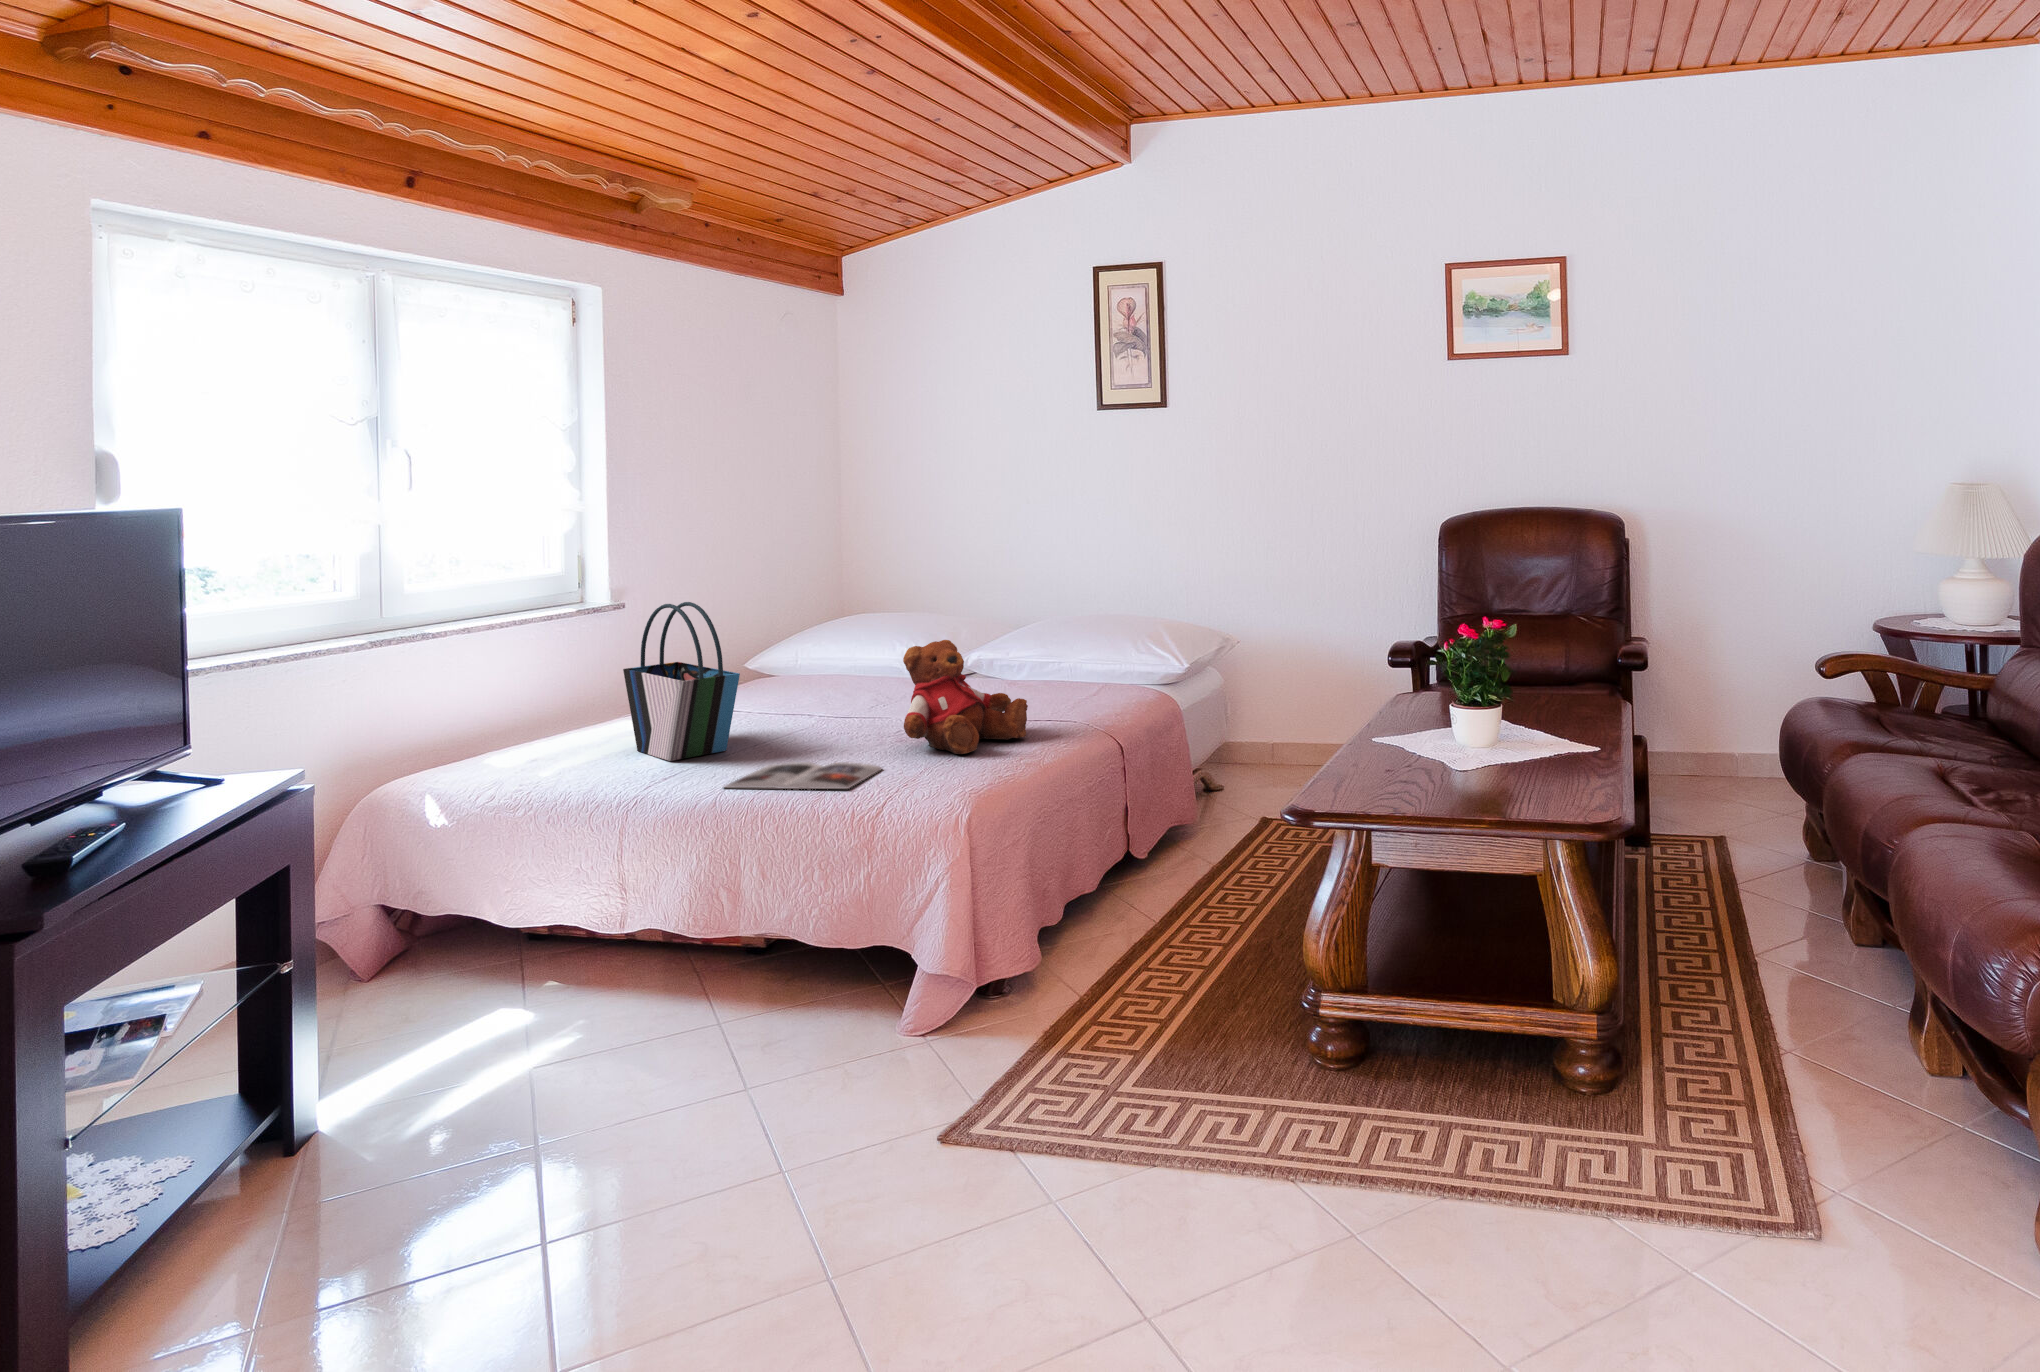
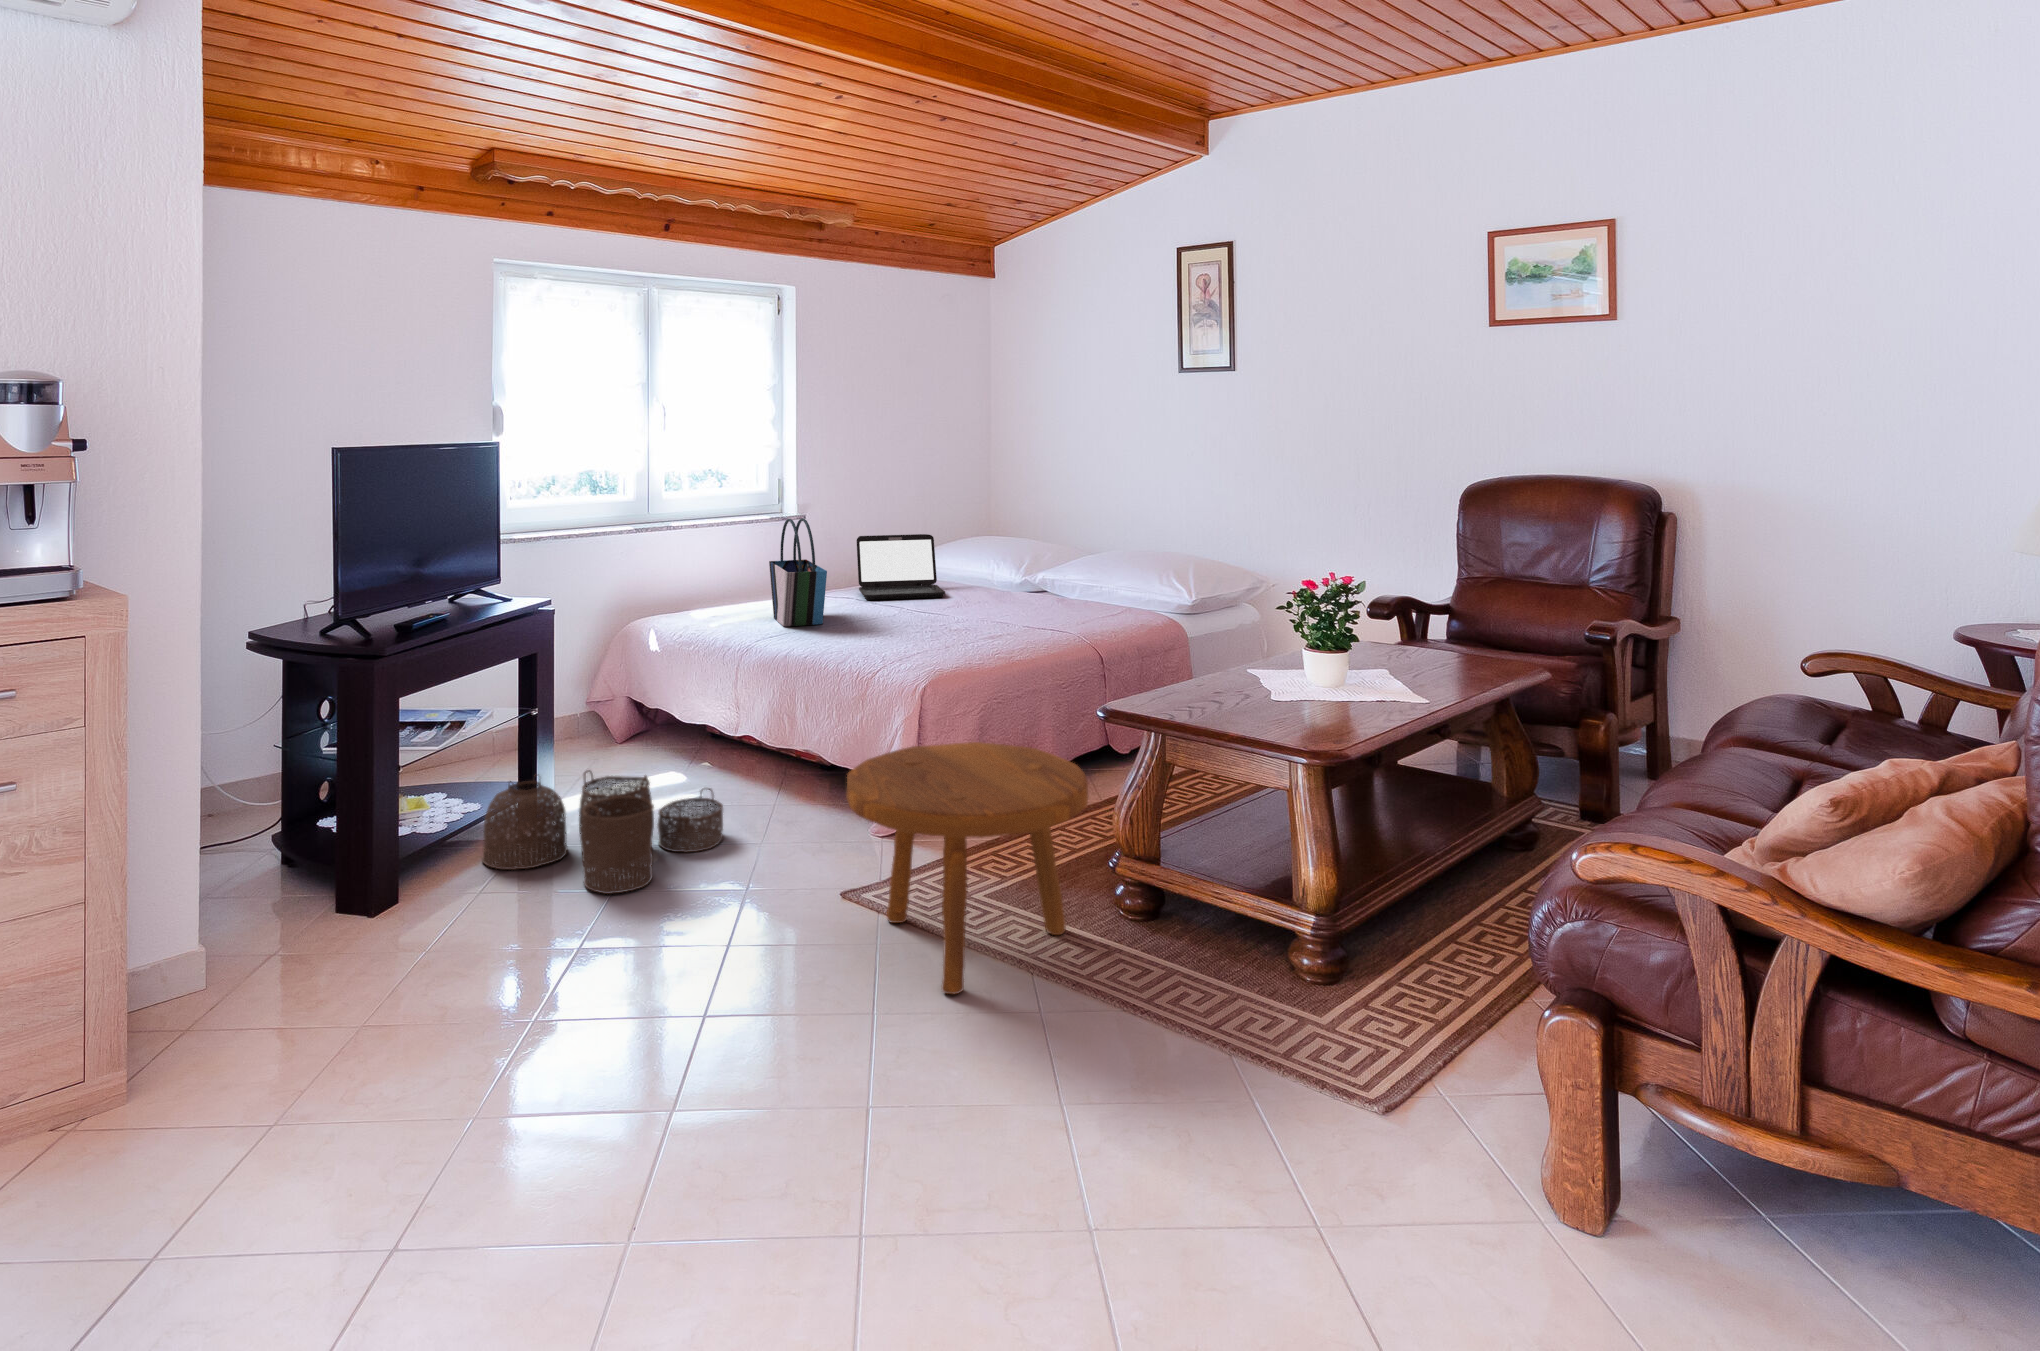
laptop: none [718,617,856,711] -> present [857,534,945,600]
teddy bear: present [903,640,1028,754] -> none [925,559,1023,645]
magazine: present [724,762,882,789] -> none [794,636,901,658]
footstool: none [1003,875,1347,1259] -> present [846,742,1088,994]
woven basket: none [217,1028,677,1273] -> present [482,770,723,894]

